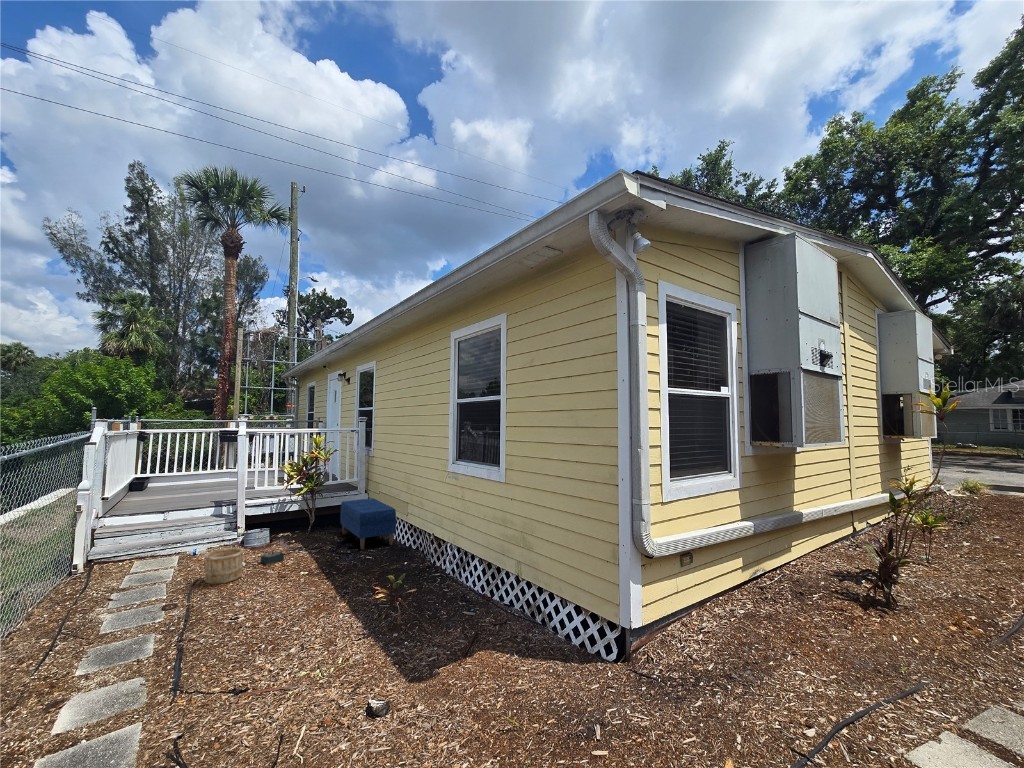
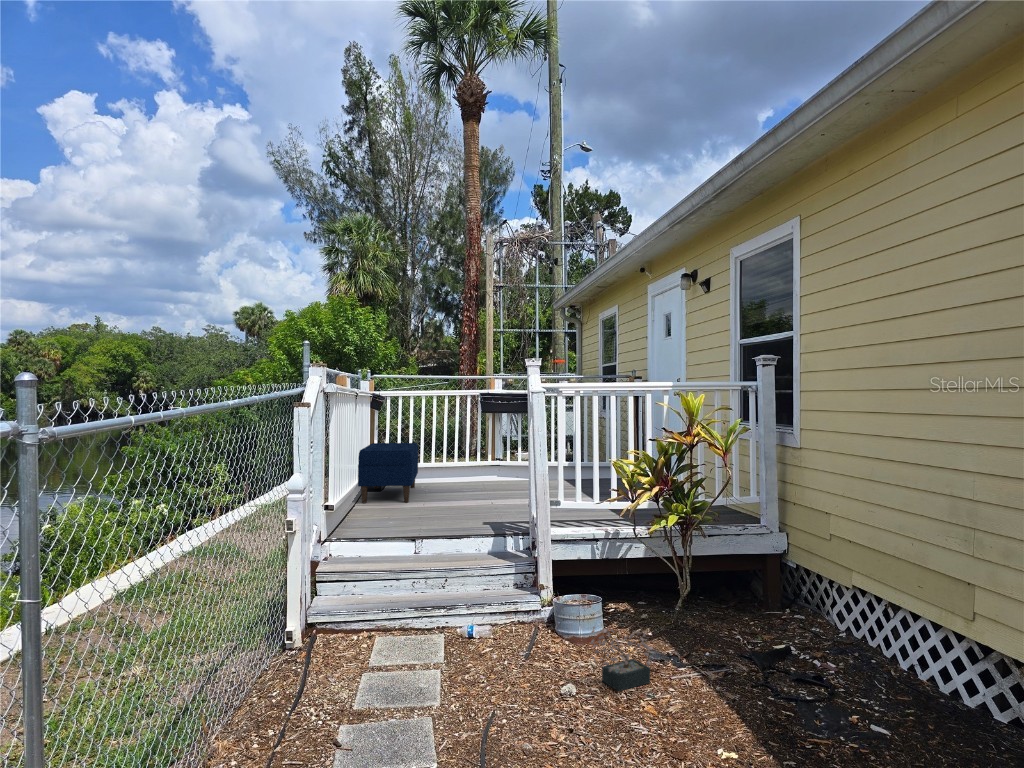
bench: present [340,498,396,550] -> present [358,443,418,503]
wooden bucket: present [204,547,244,584] -> none [502,647,581,738]

